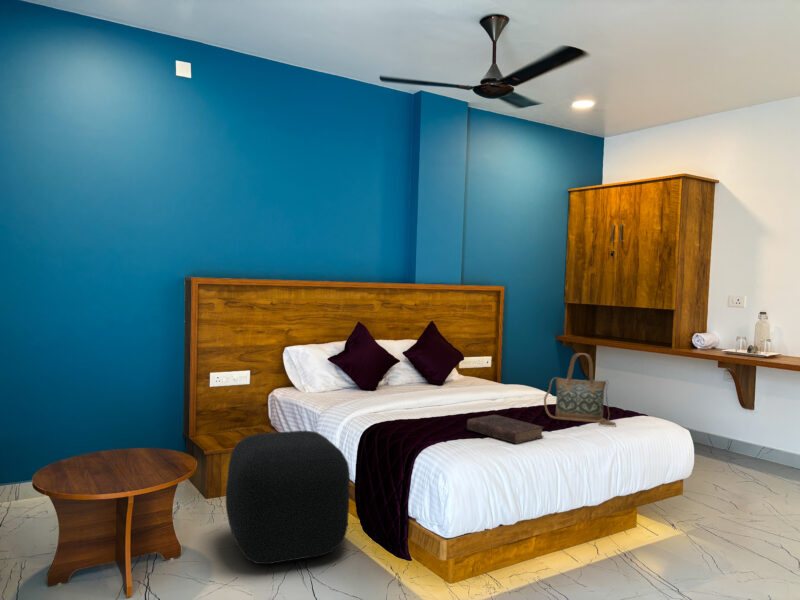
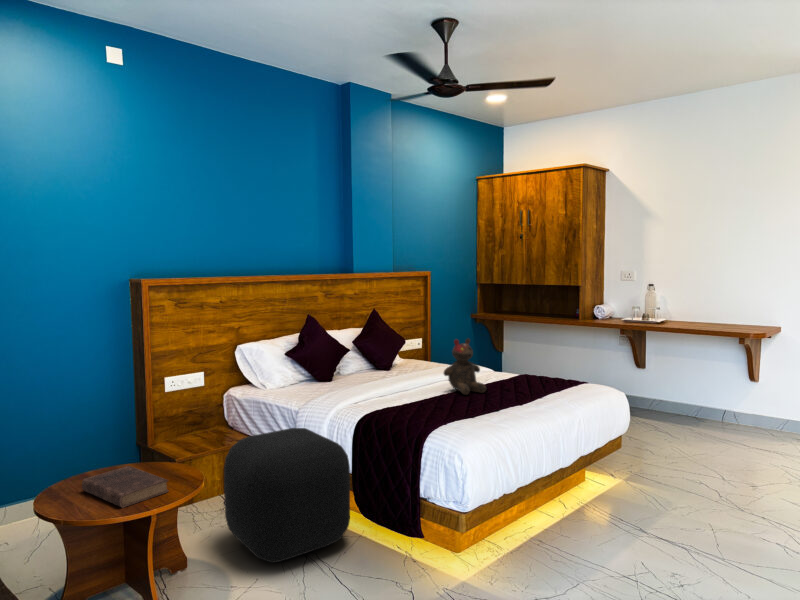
handbag: present [544,353,616,426] -> none [506,333,571,396]
teddy bear: none [476,354,521,414] -> present [444,338,486,395]
book: present [467,415,544,444] -> present [82,466,169,508]

